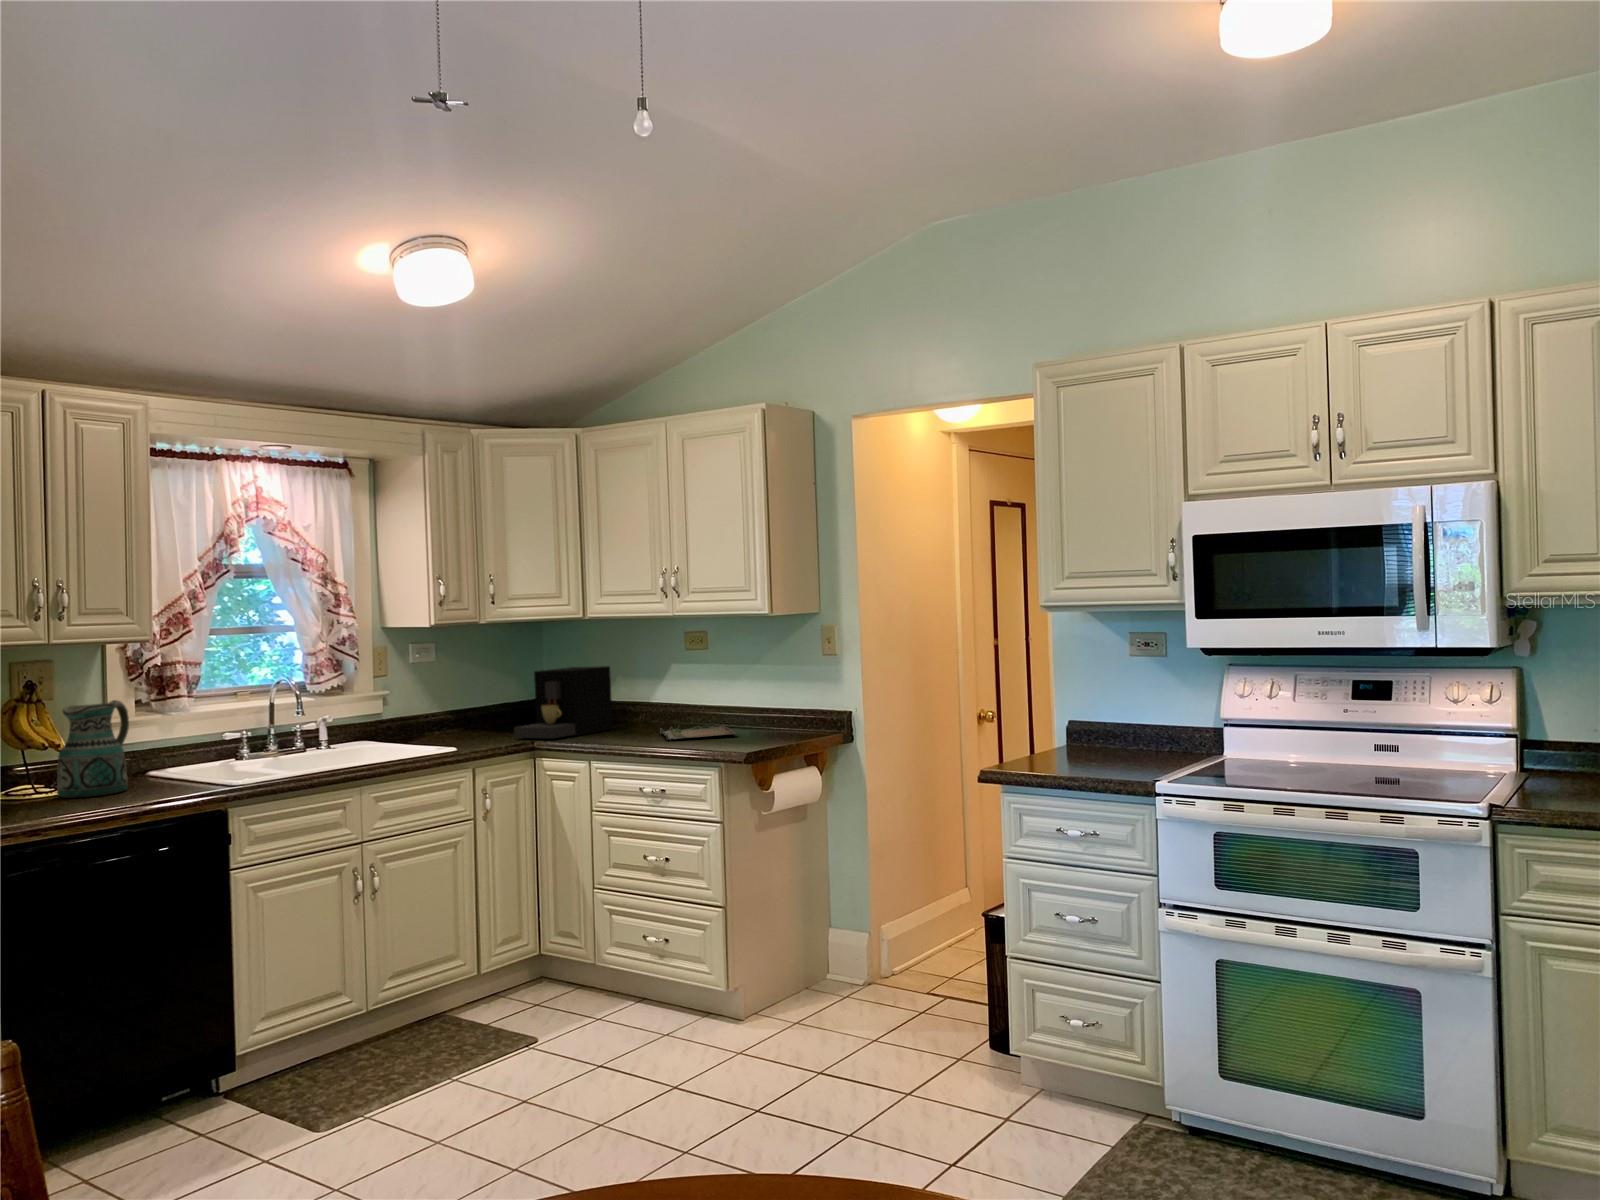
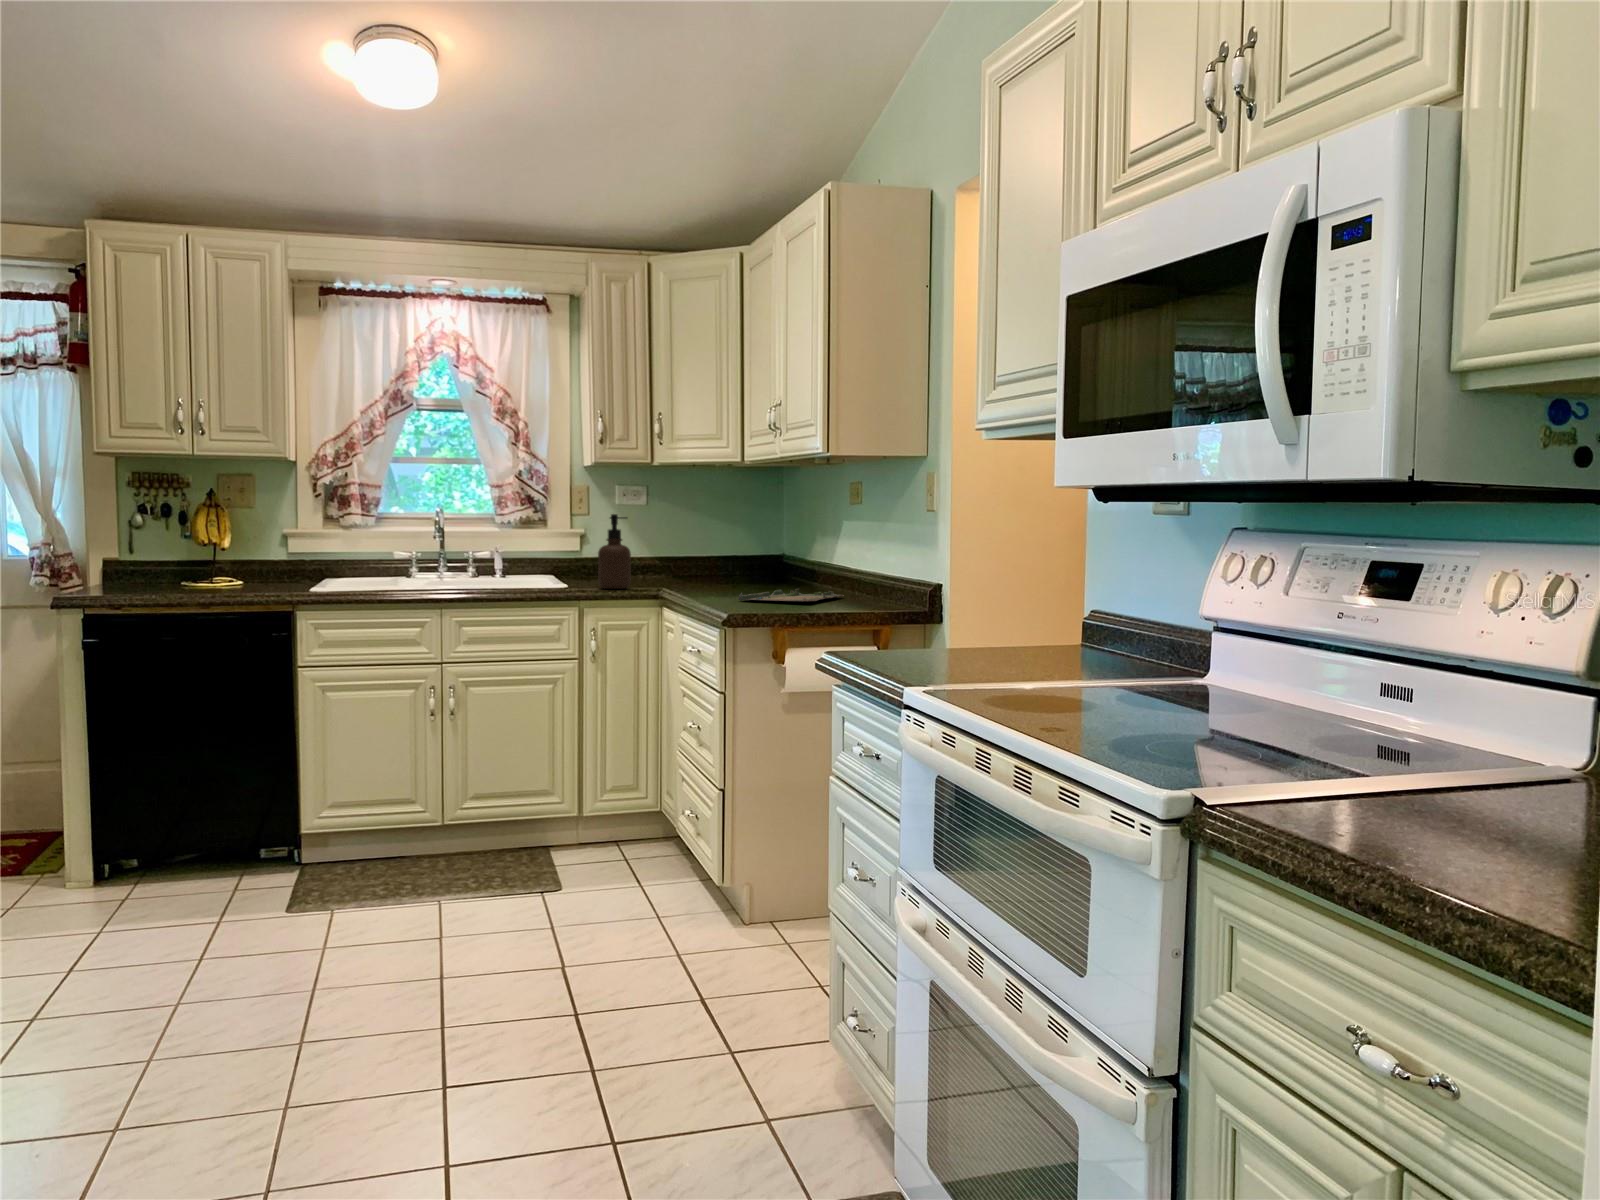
coffee maker: present [514,666,613,738] -> none [648,518,763,589]
soap dispenser: none [478,672,512,745] -> present [598,514,631,589]
ceramic pitcher: present [57,700,129,798] -> none [200,511,272,589]

